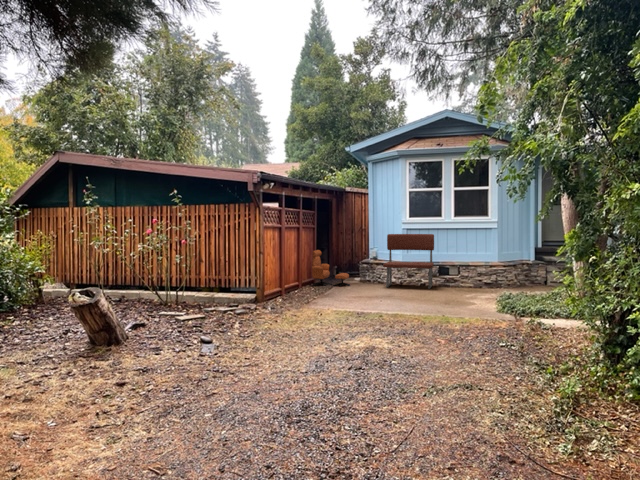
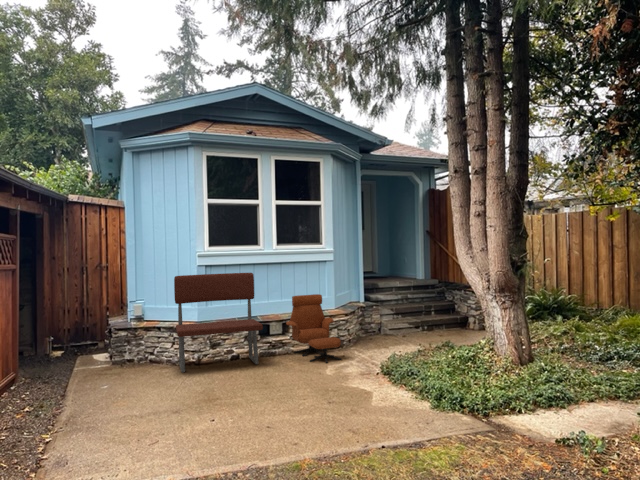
lounge chair: present [312,250,350,287] -> present [286,294,342,363]

